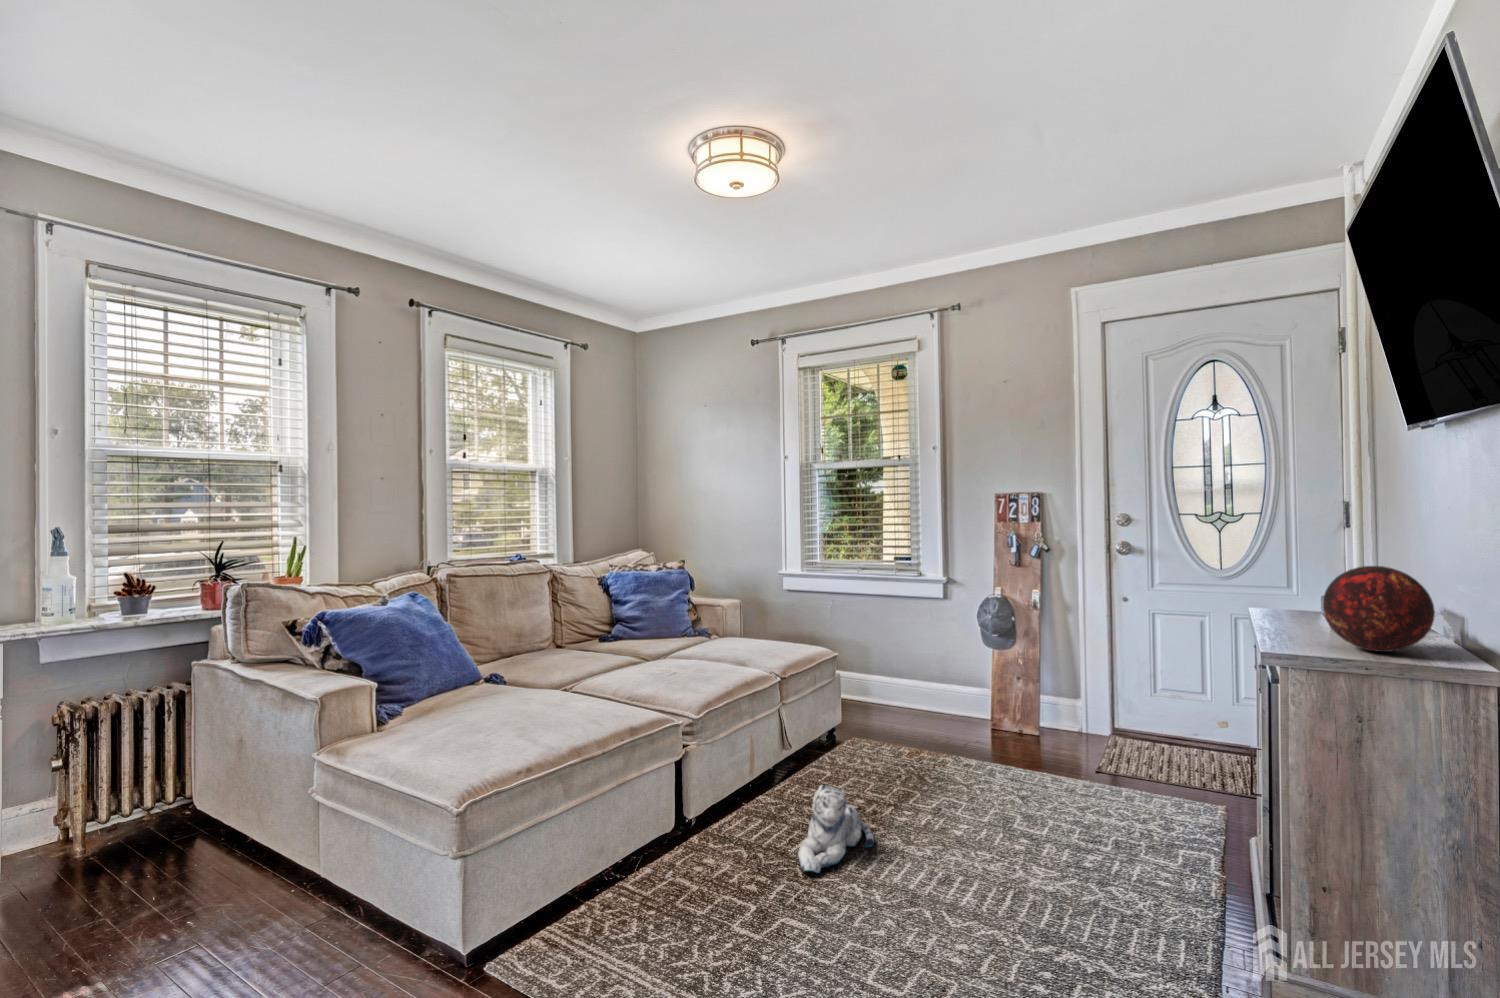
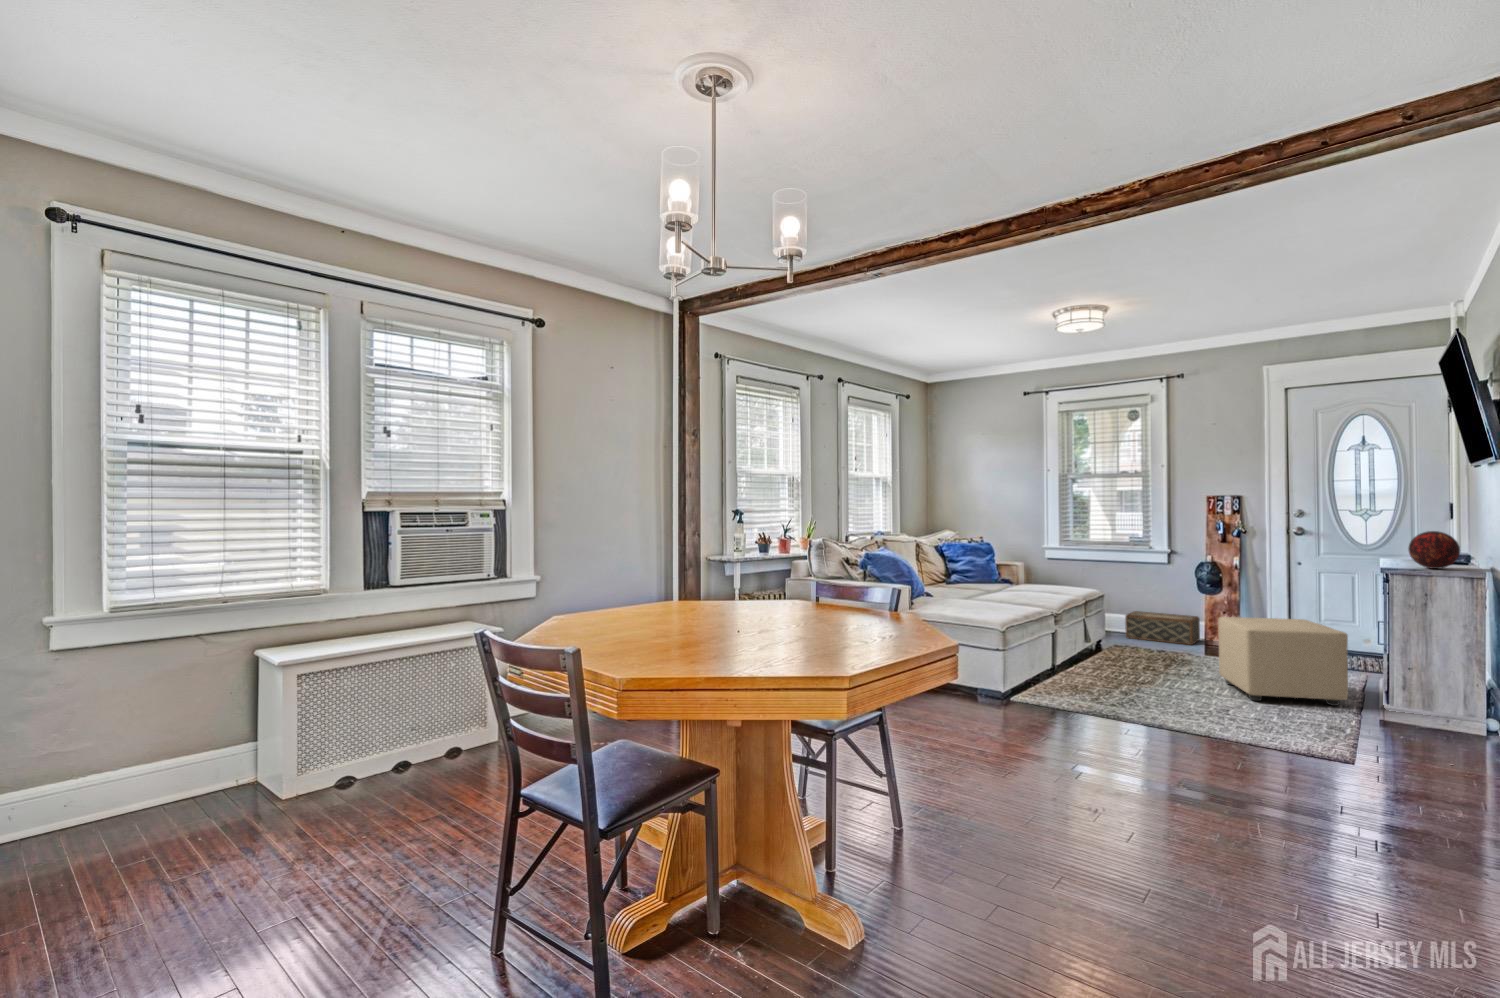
woven basket: none [880,672,988,732] -> present [1125,611,1200,645]
ottoman: none [975,727,1205,940] -> present [1218,617,1348,706]
plush toy: present [798,785,874,873] -> none [1121,645,1160,684]

